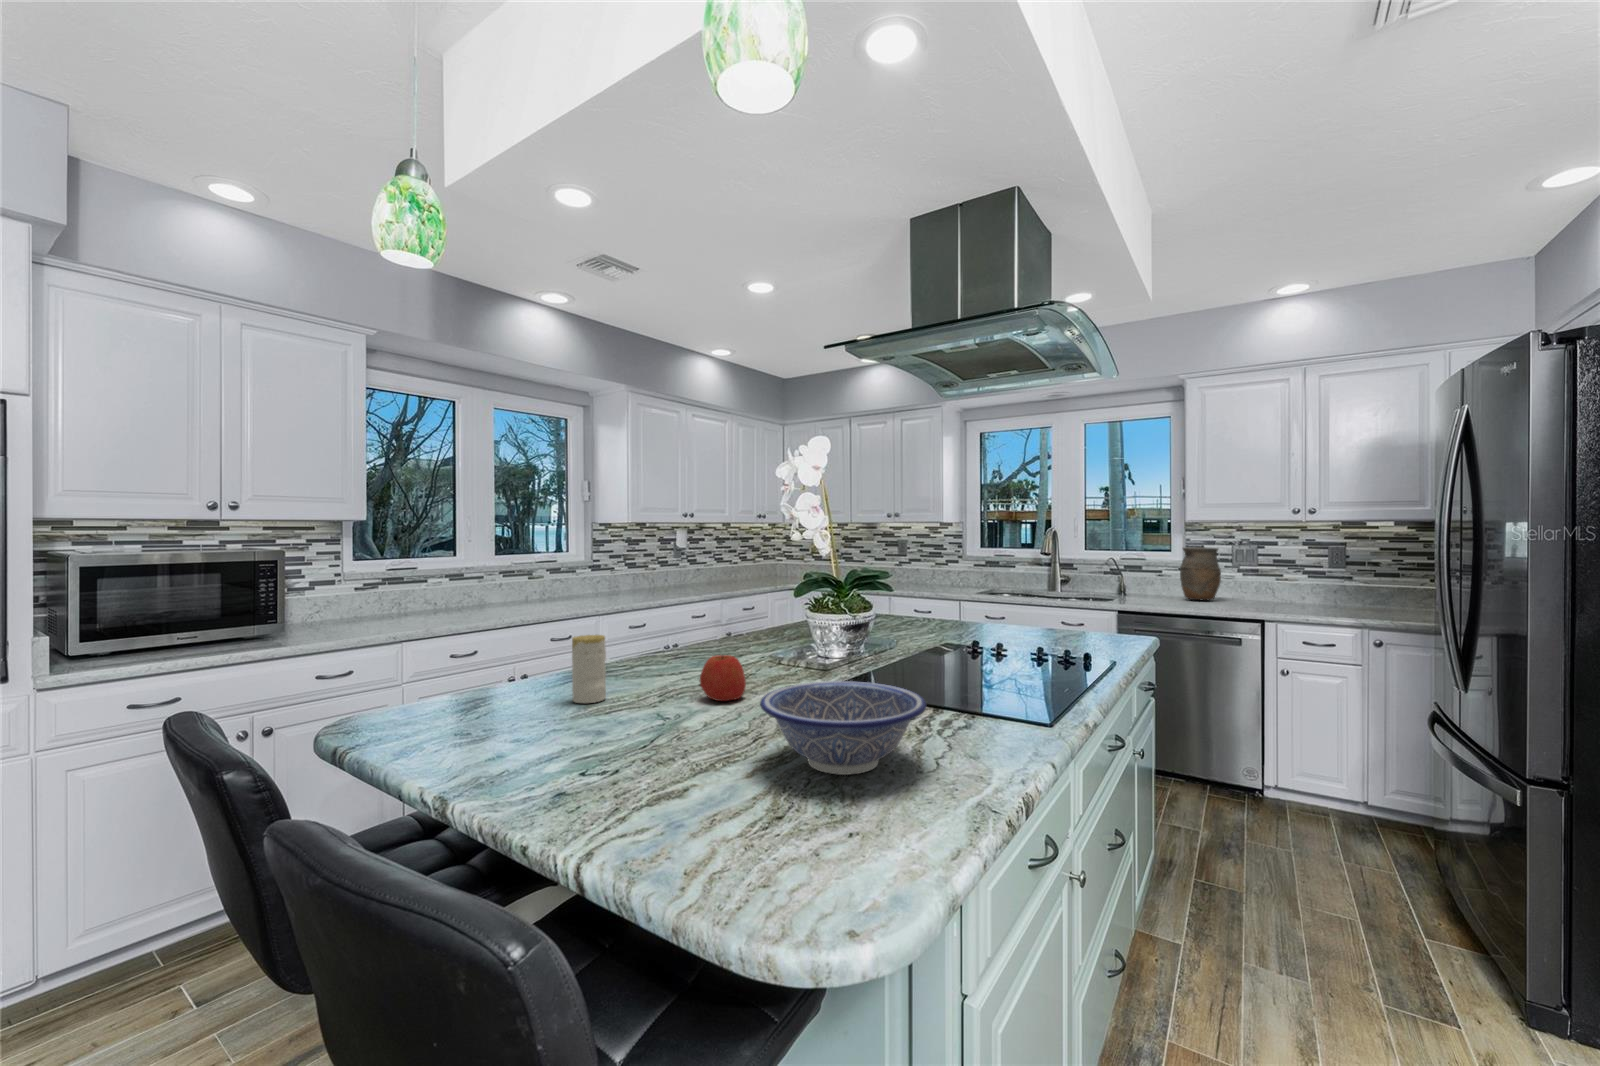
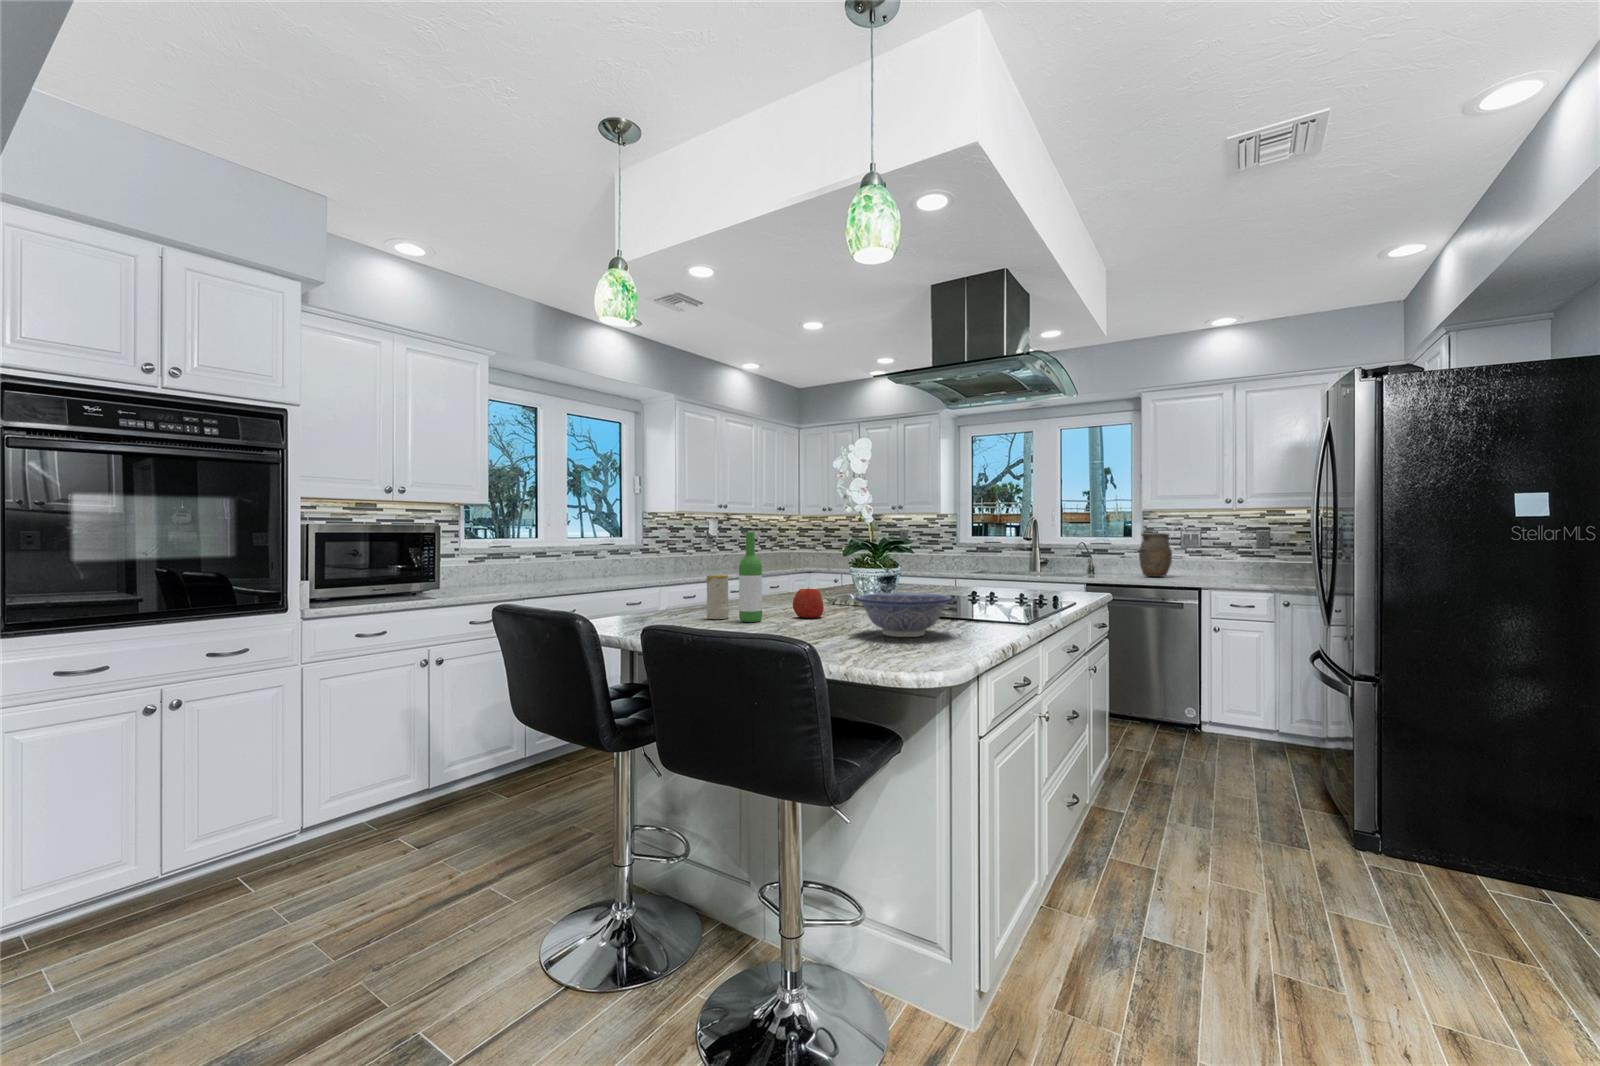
wine bottle: none [611,575,647,713] -> present [739,532,762,622]

